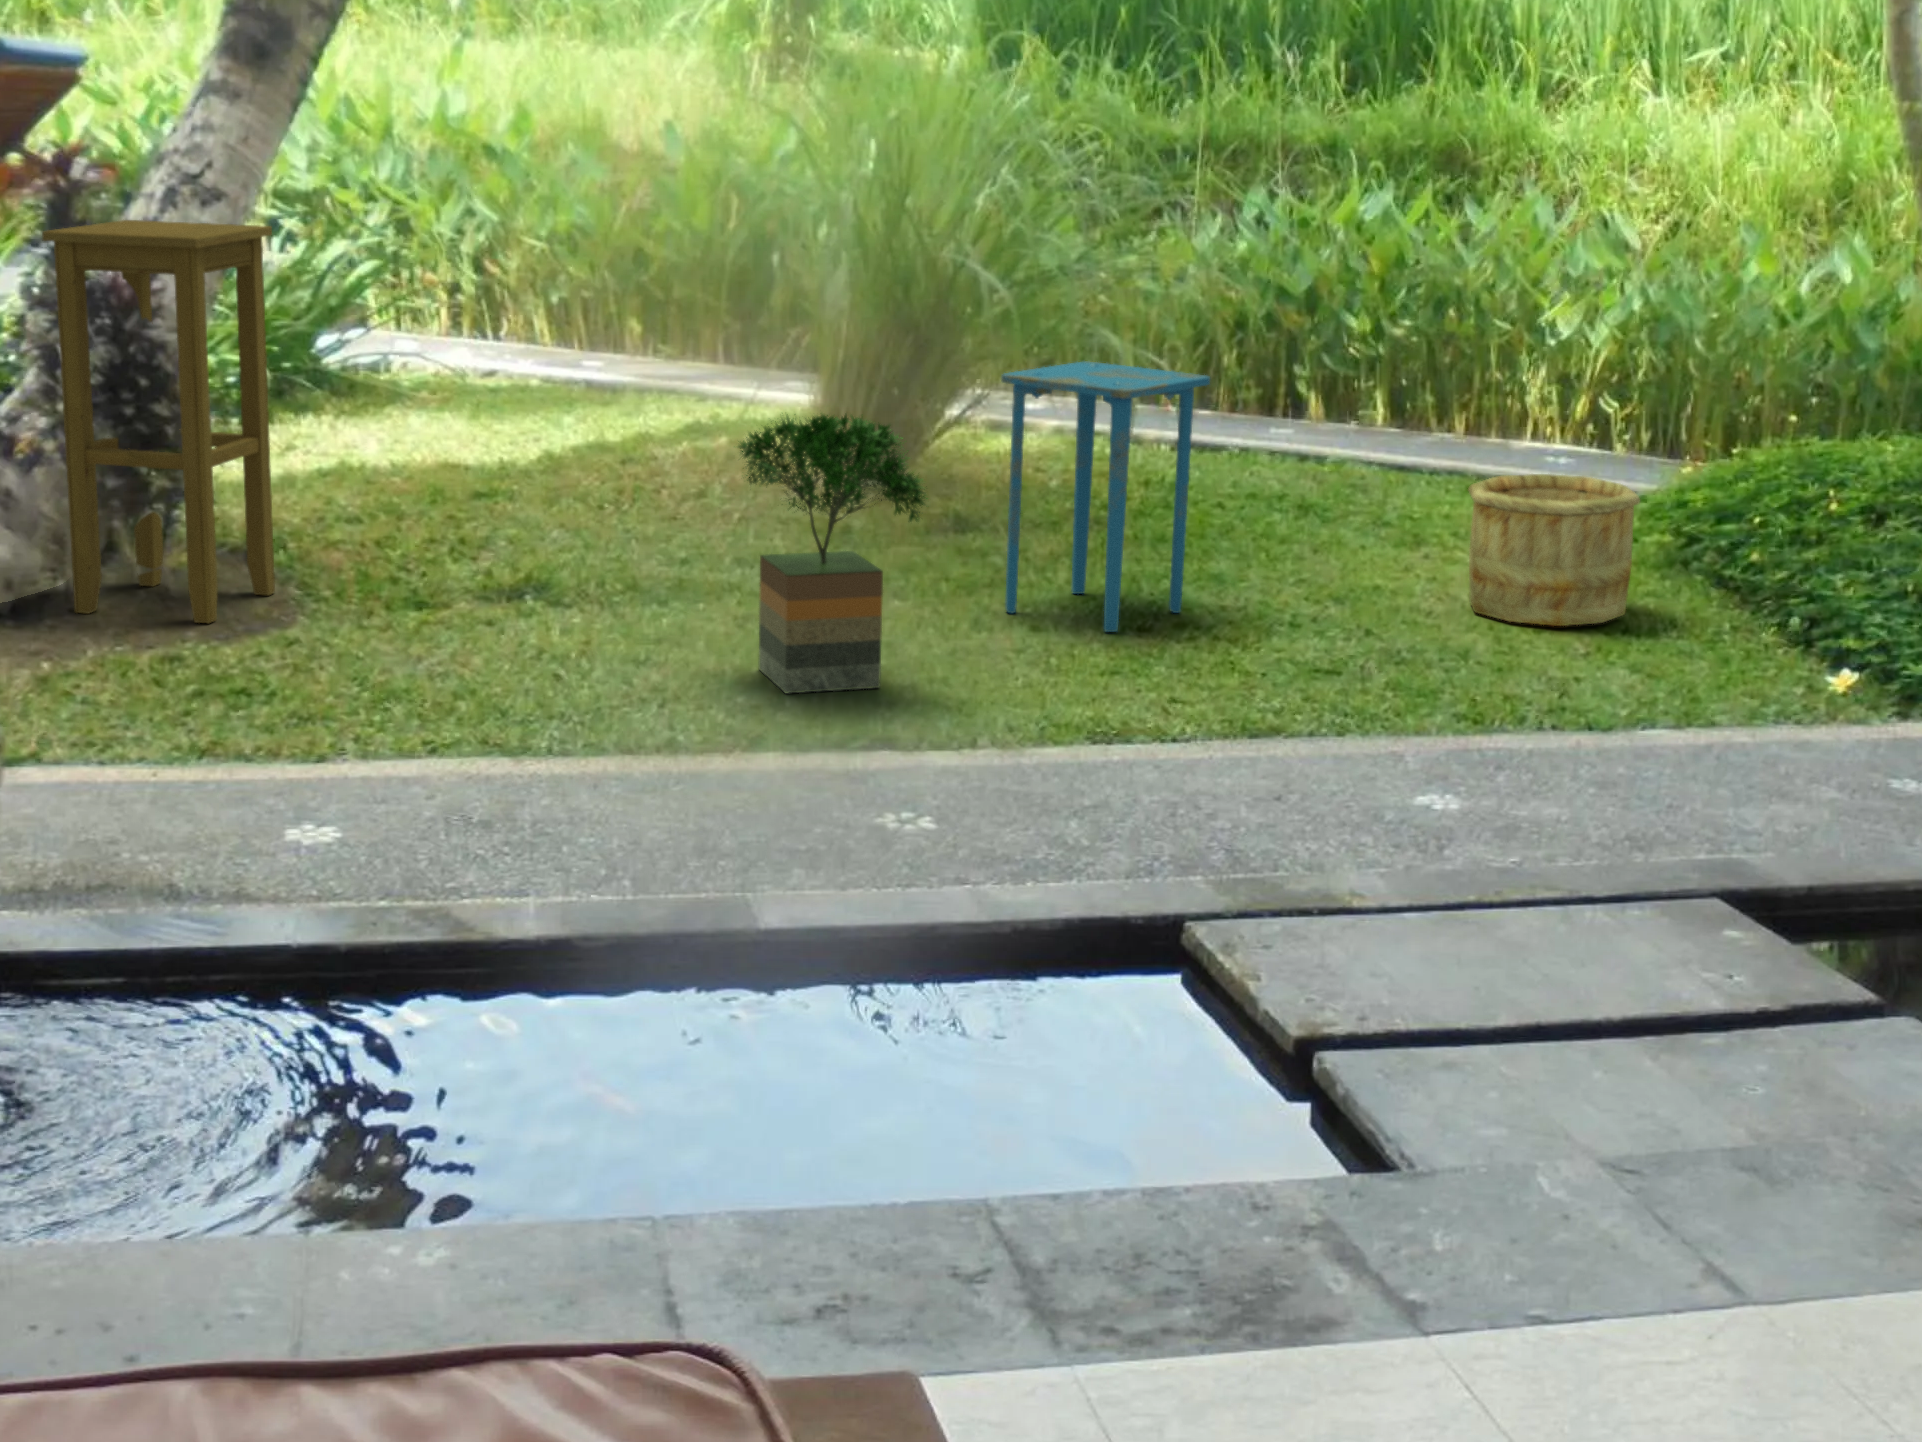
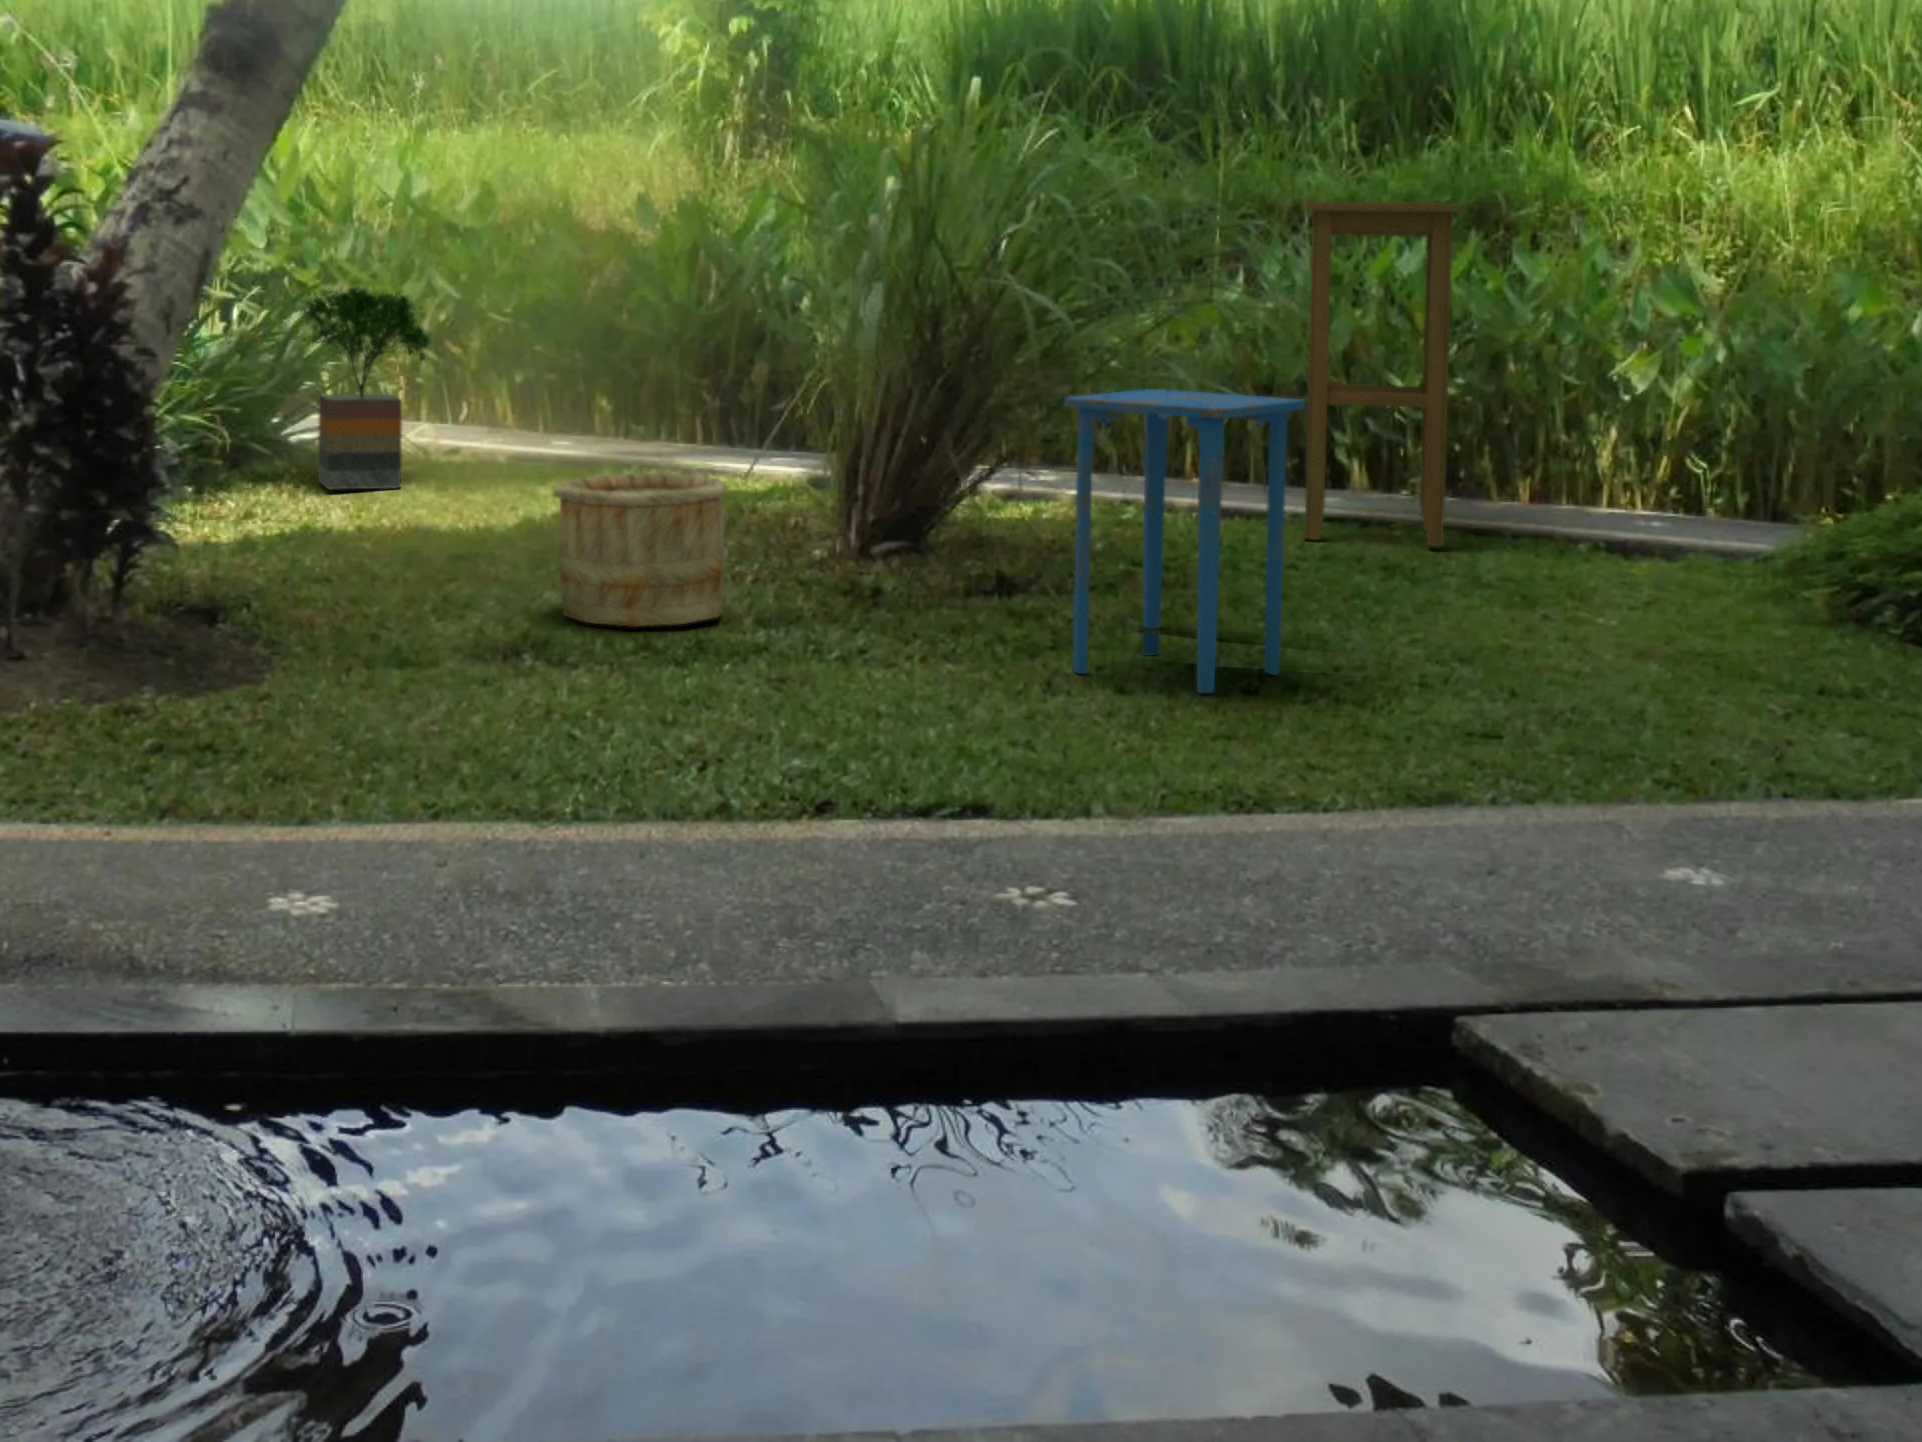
stool: present [42,220,275,623] -> present [1304,202,1460,546]
potted tree: present [738,414,928,693] -> present [298,288,432,489]
wooden bucket: present [1468,474,1640,626] -> present [553,473,727,627]

